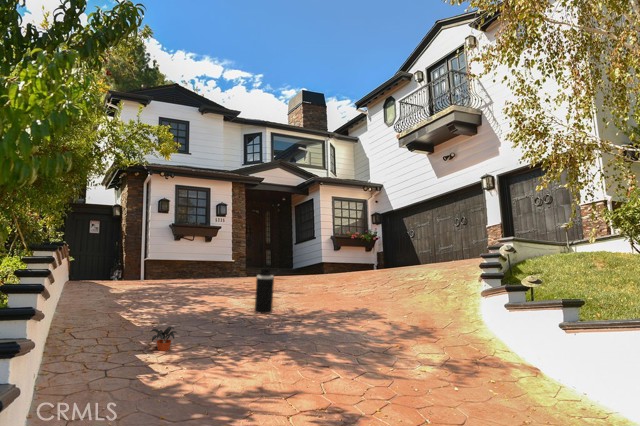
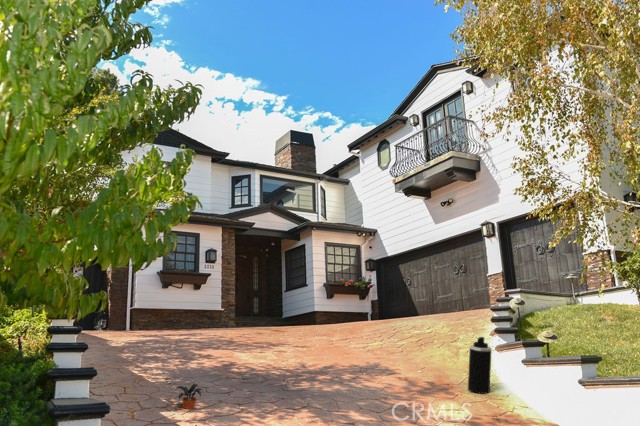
trash can: present [255,268,274,314] -> present [468,337,491,394]

